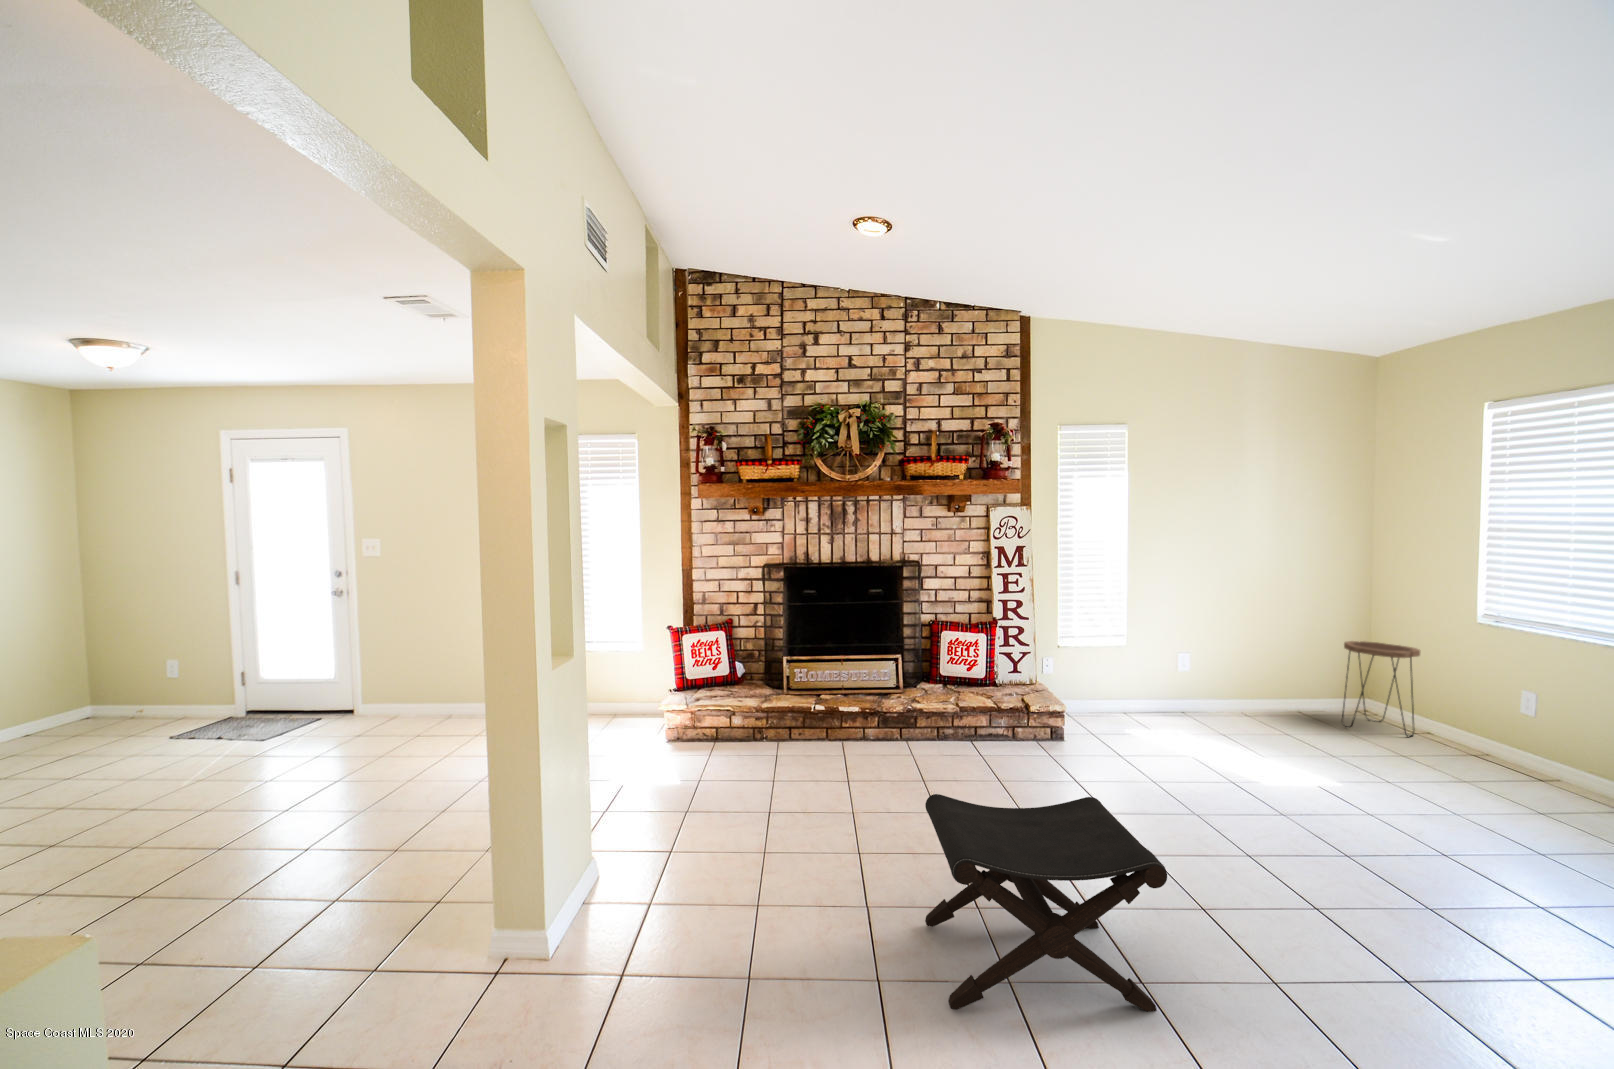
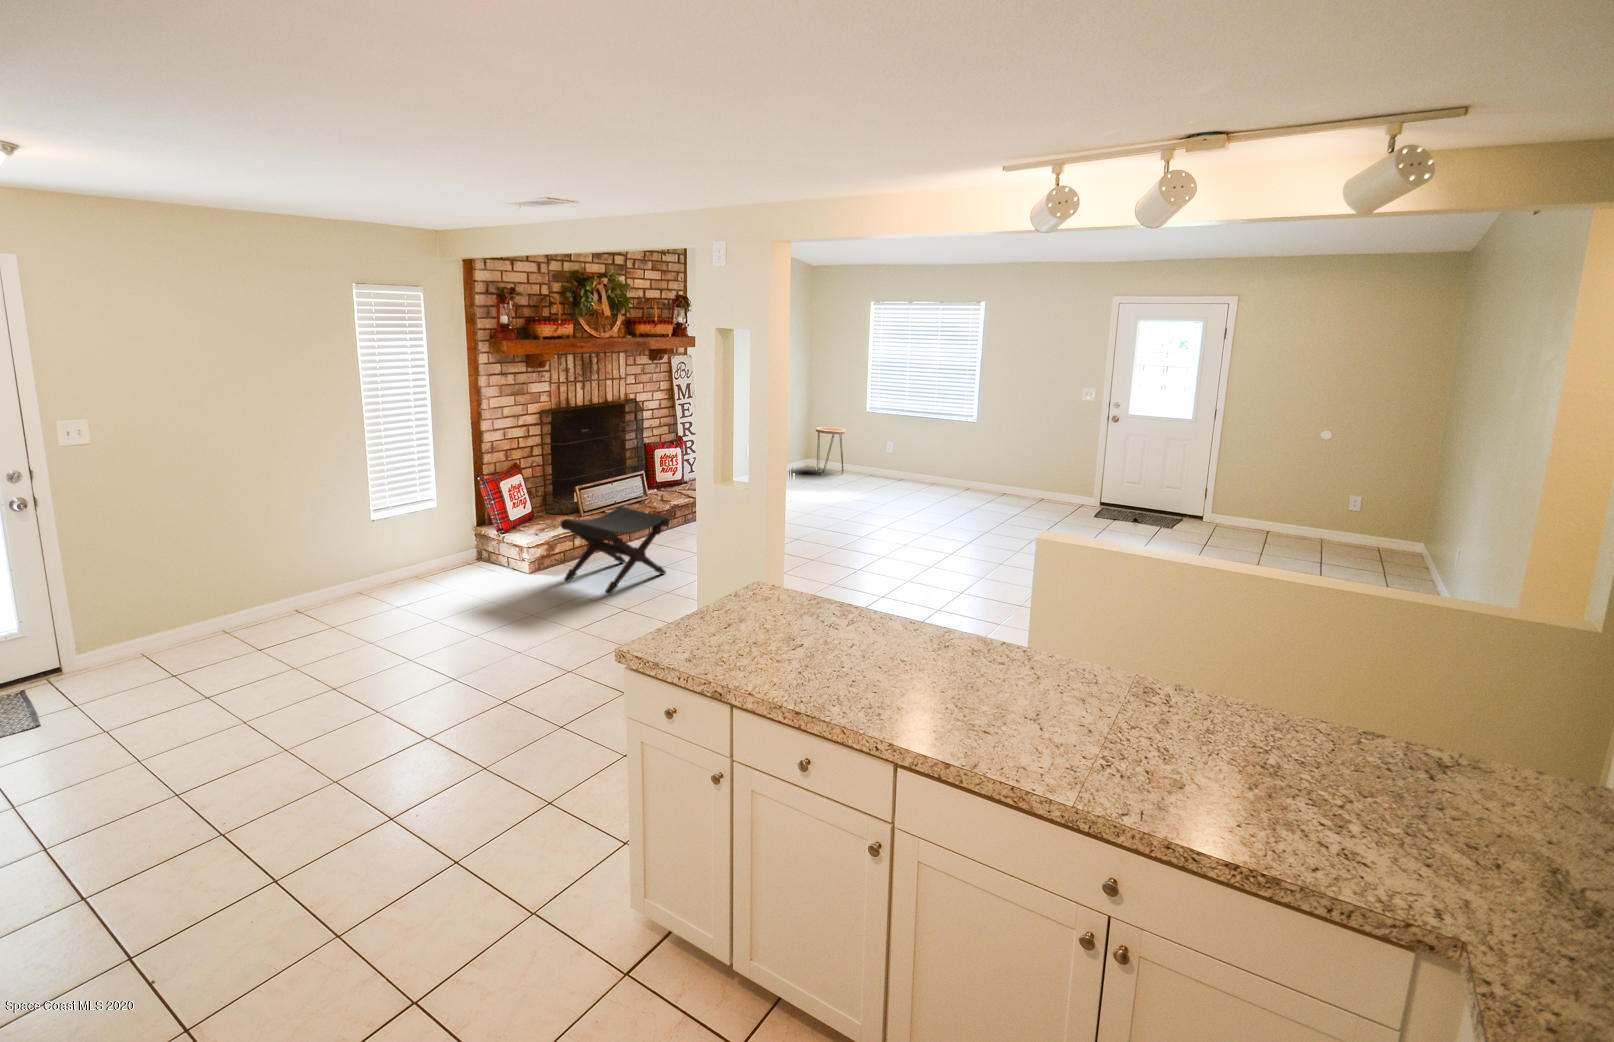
footstool: present [925,794,1167,1012] -> present [561,506,670,595]

